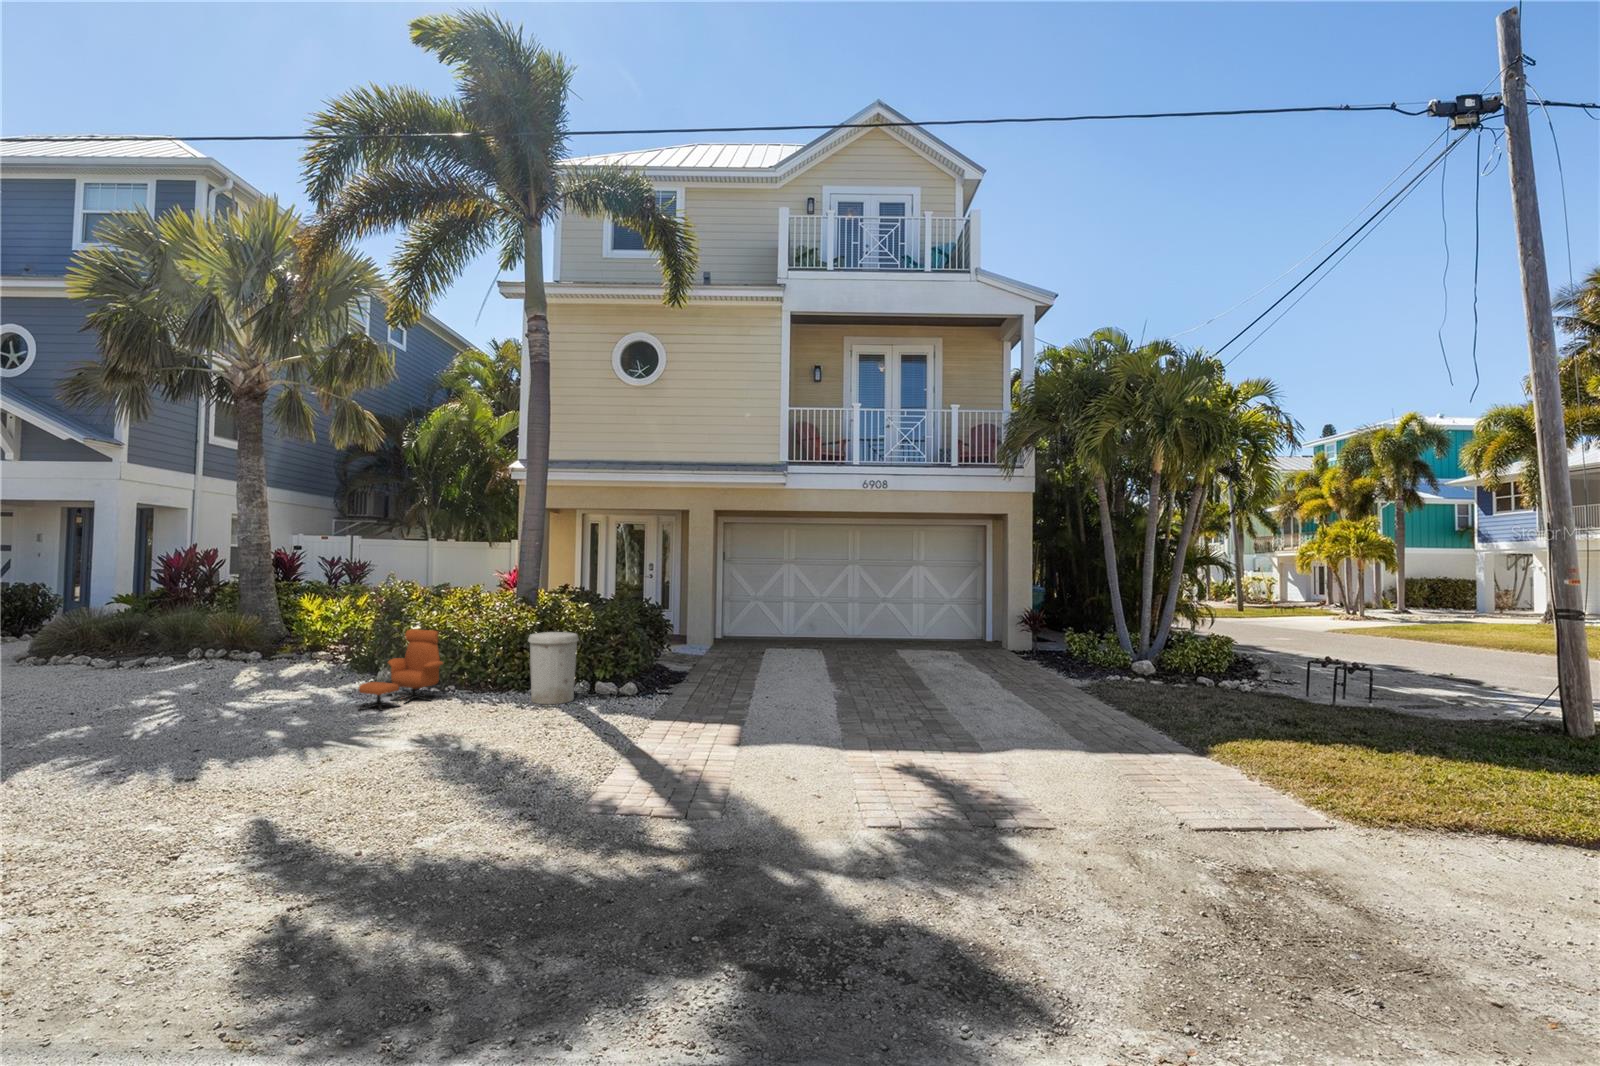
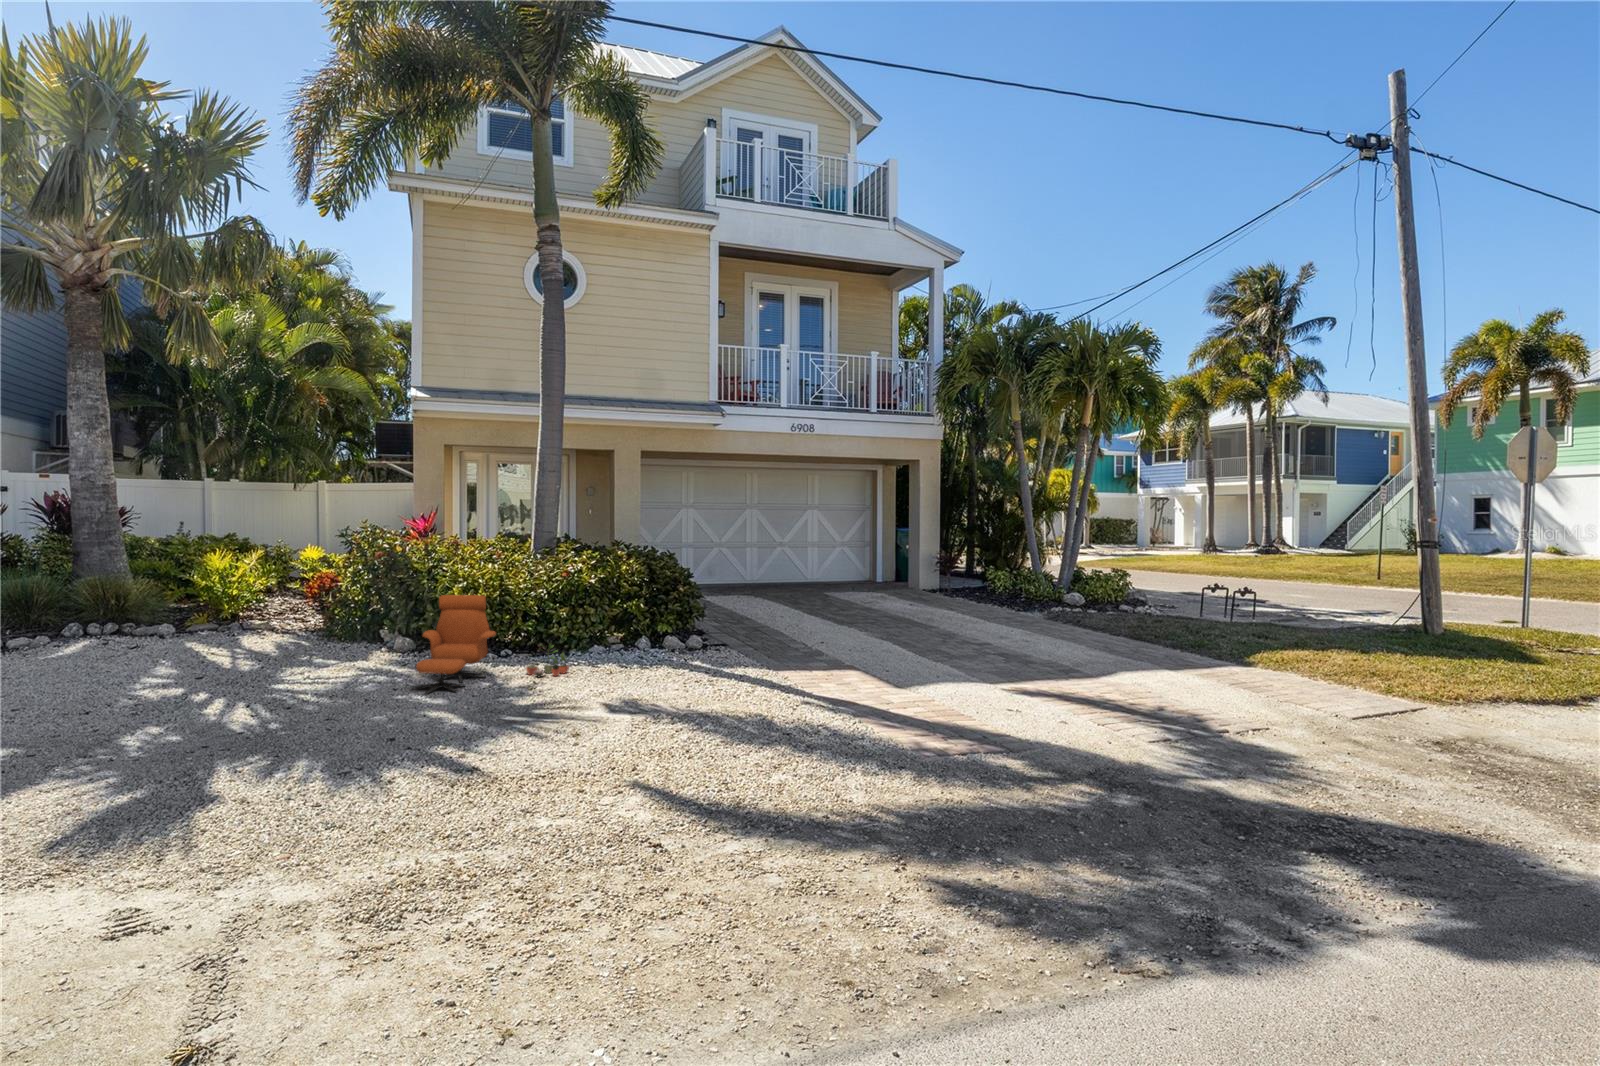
trash can: present [528,632,579,704] -> none [590,591,646,671]
potted plant: none [466,675,502,704] -> present [526,644,569,677]

